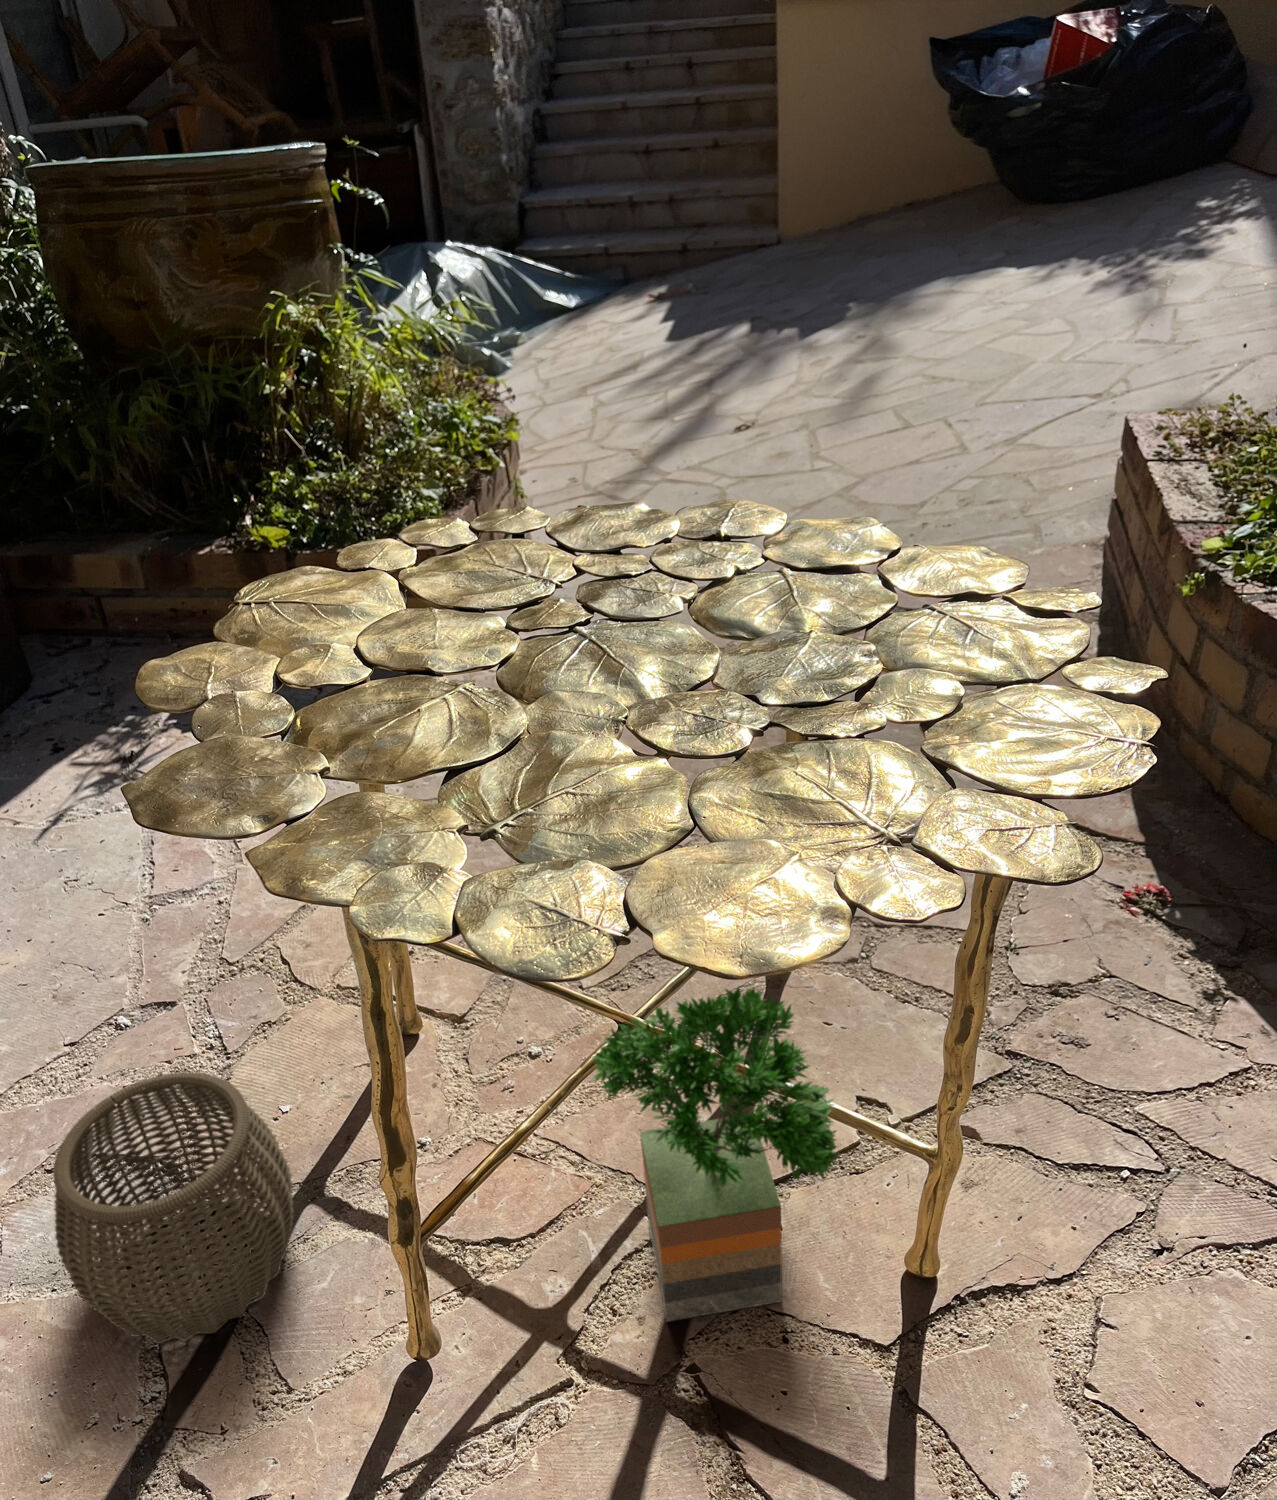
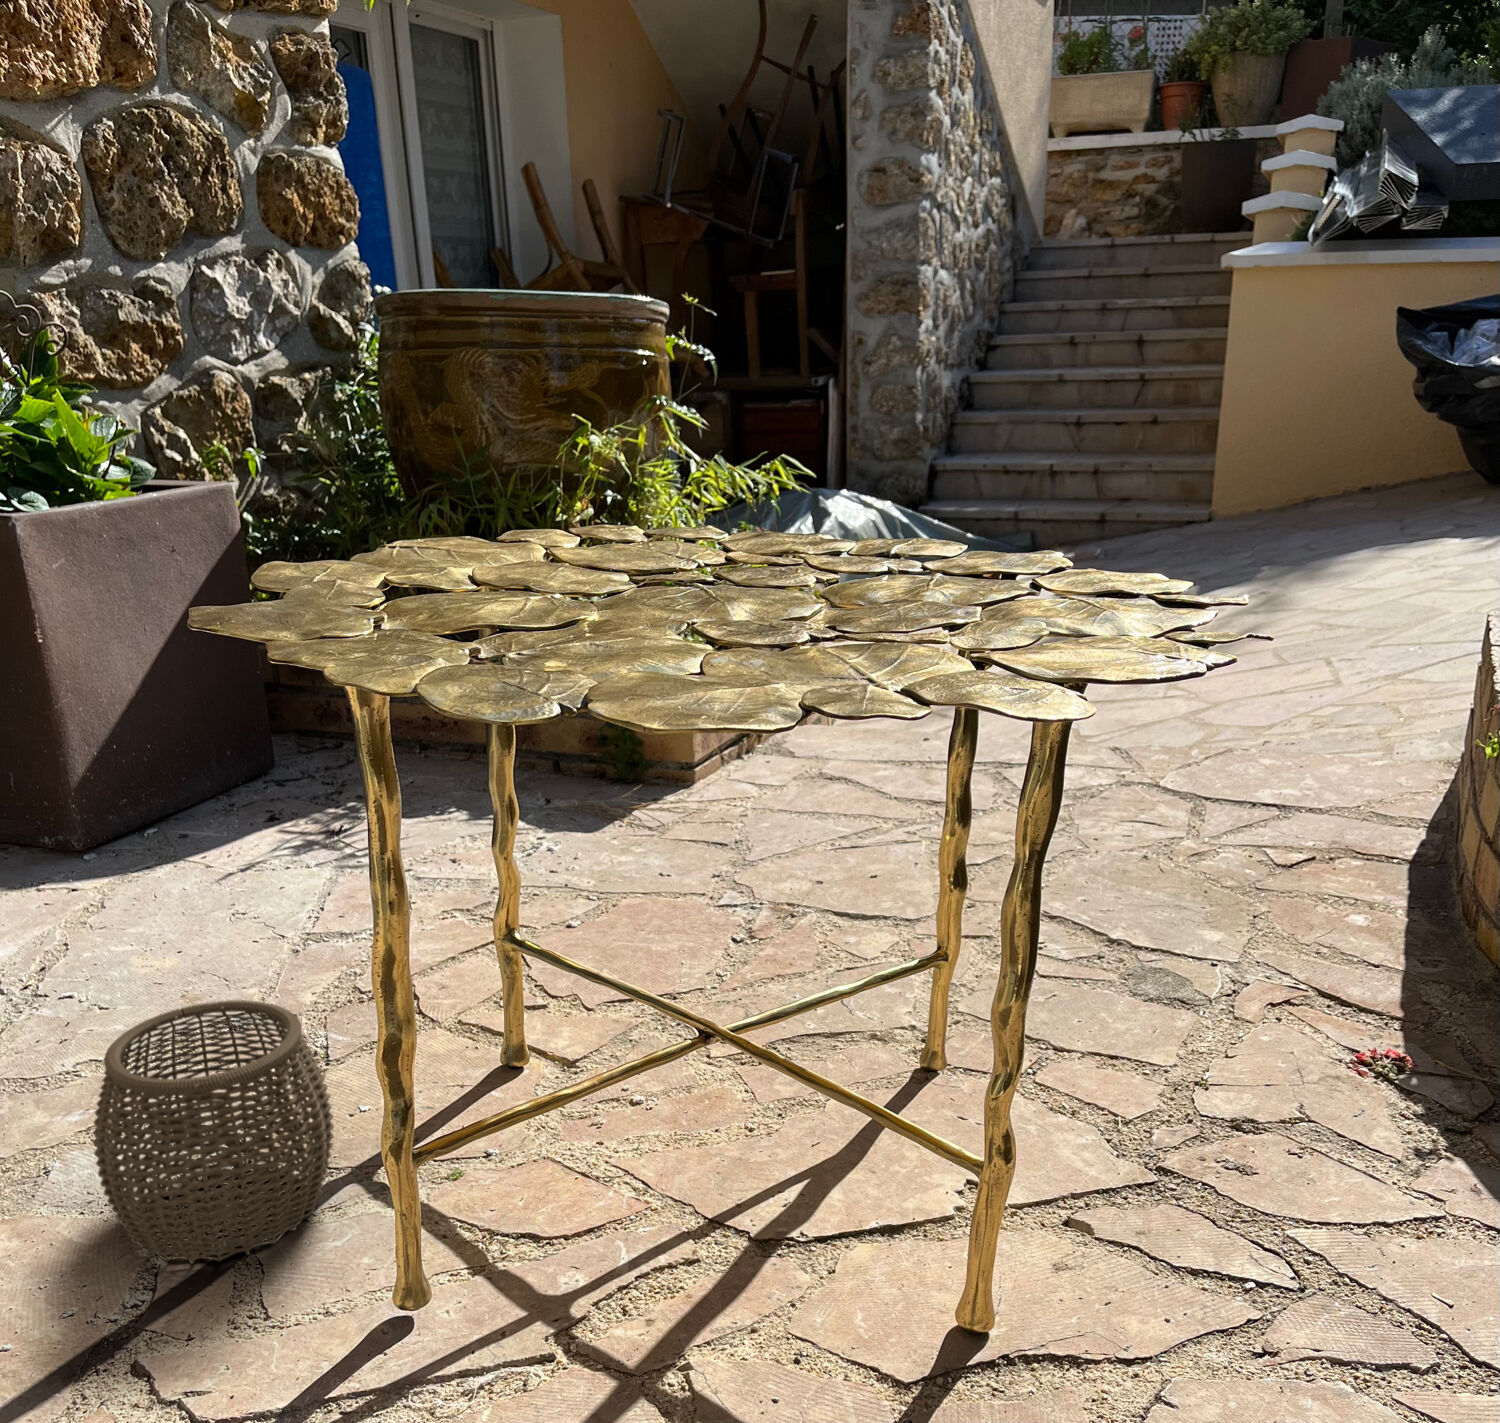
potted tree: present [592,987,838,1322] -> none [621,949,872,1330]

